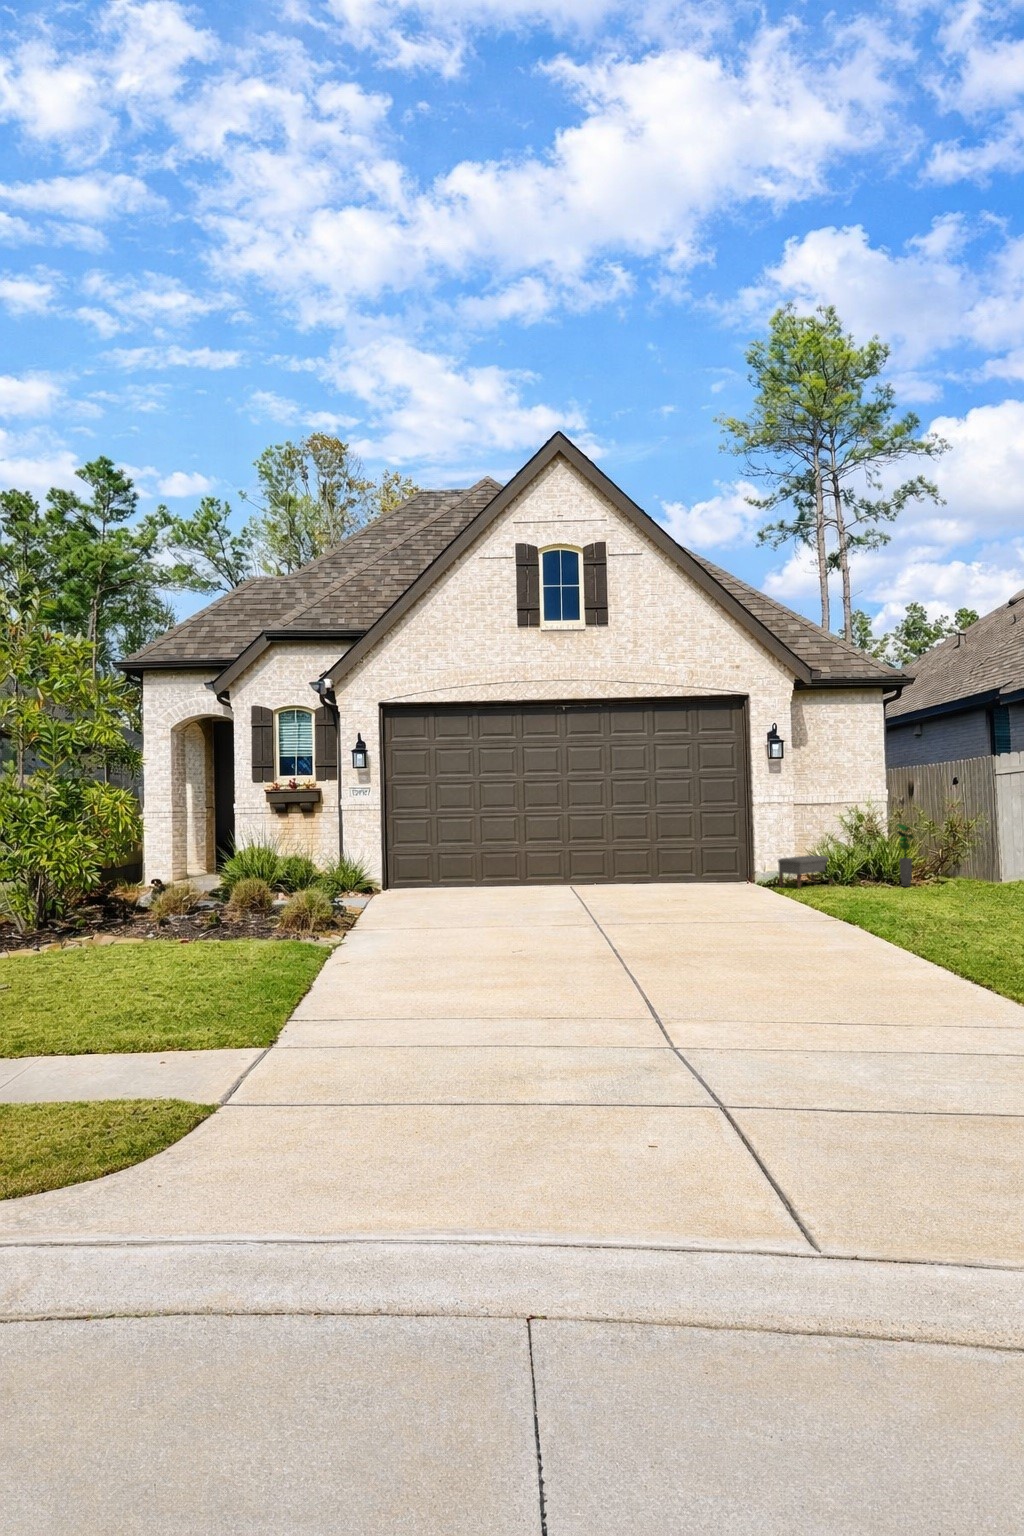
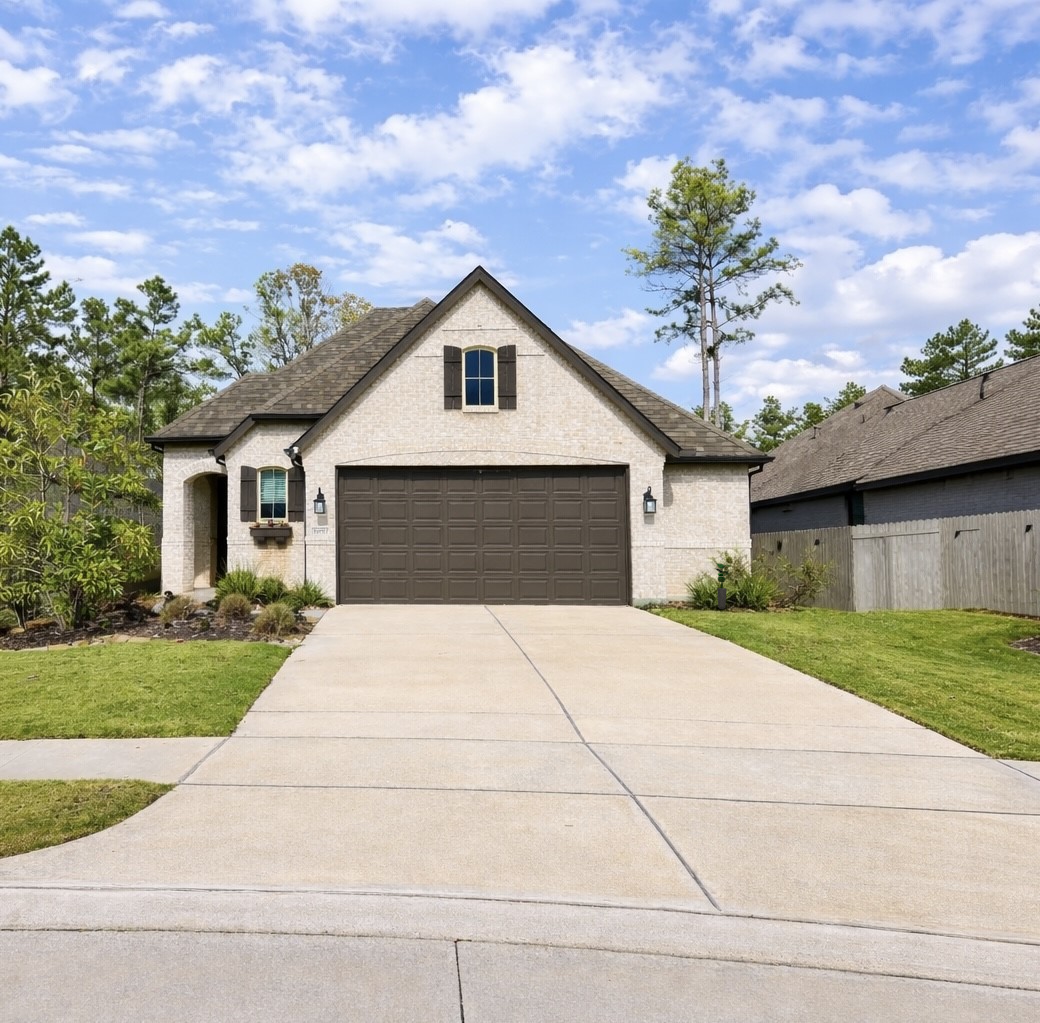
bench: present [778,855,832,889] -> none [630,584,672,609]

